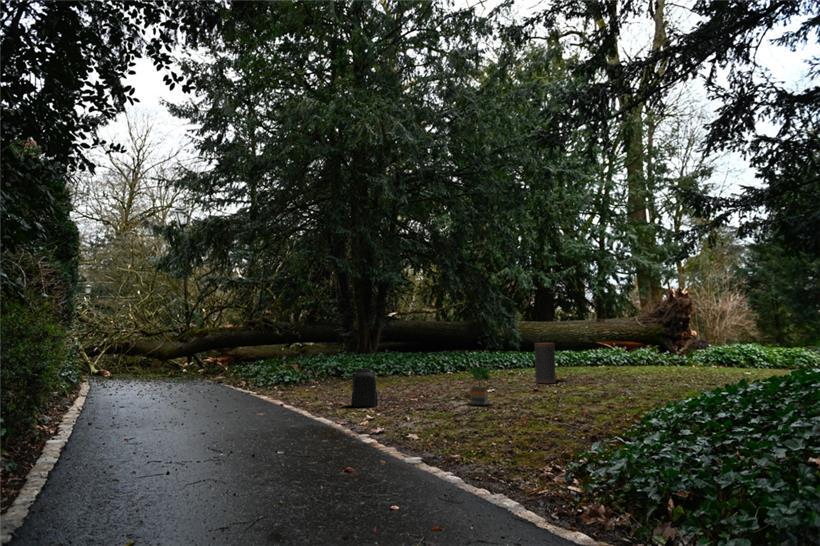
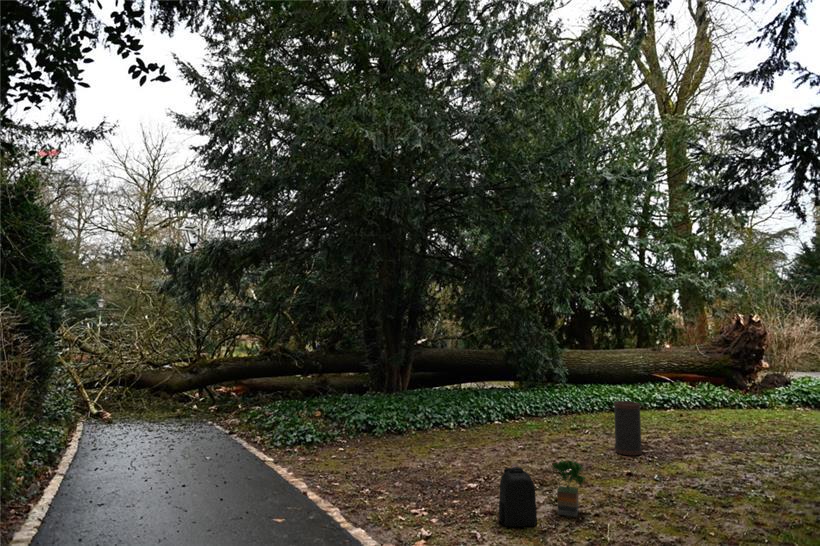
backpack: present [352,368,378,407] -> present [499,467,537,527]

